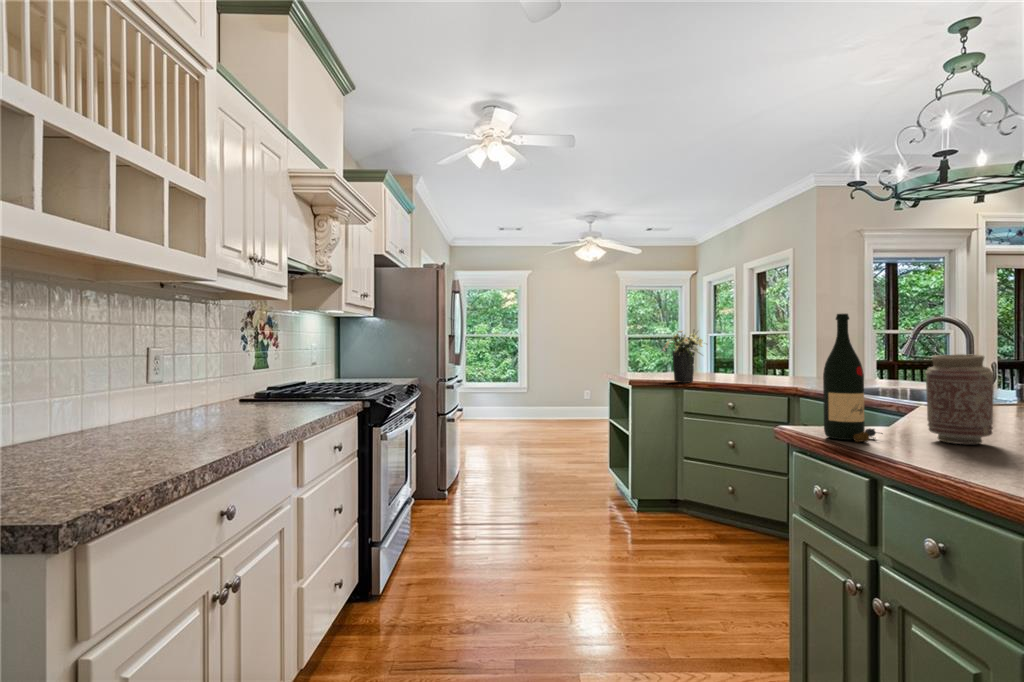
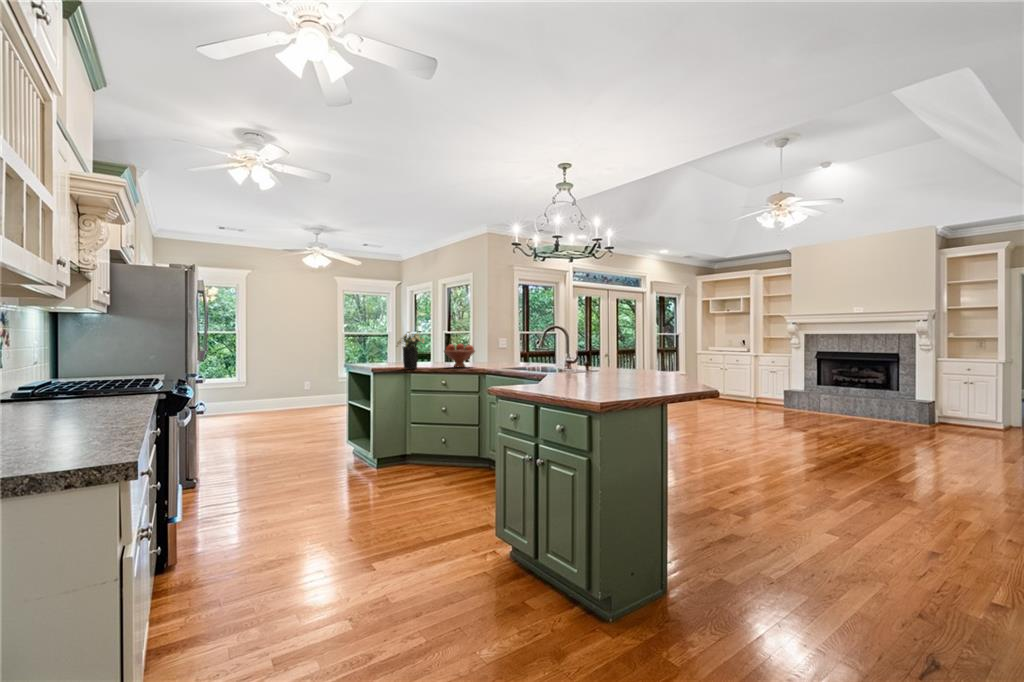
wine bottle: present [823,314,883,442] -> none [514,329,538,390]
fruit bowl: none [734,348,786,383] -> present [444,344,475,367]
vase: present [925,354,994,444] -> none [554,348,577,388]

